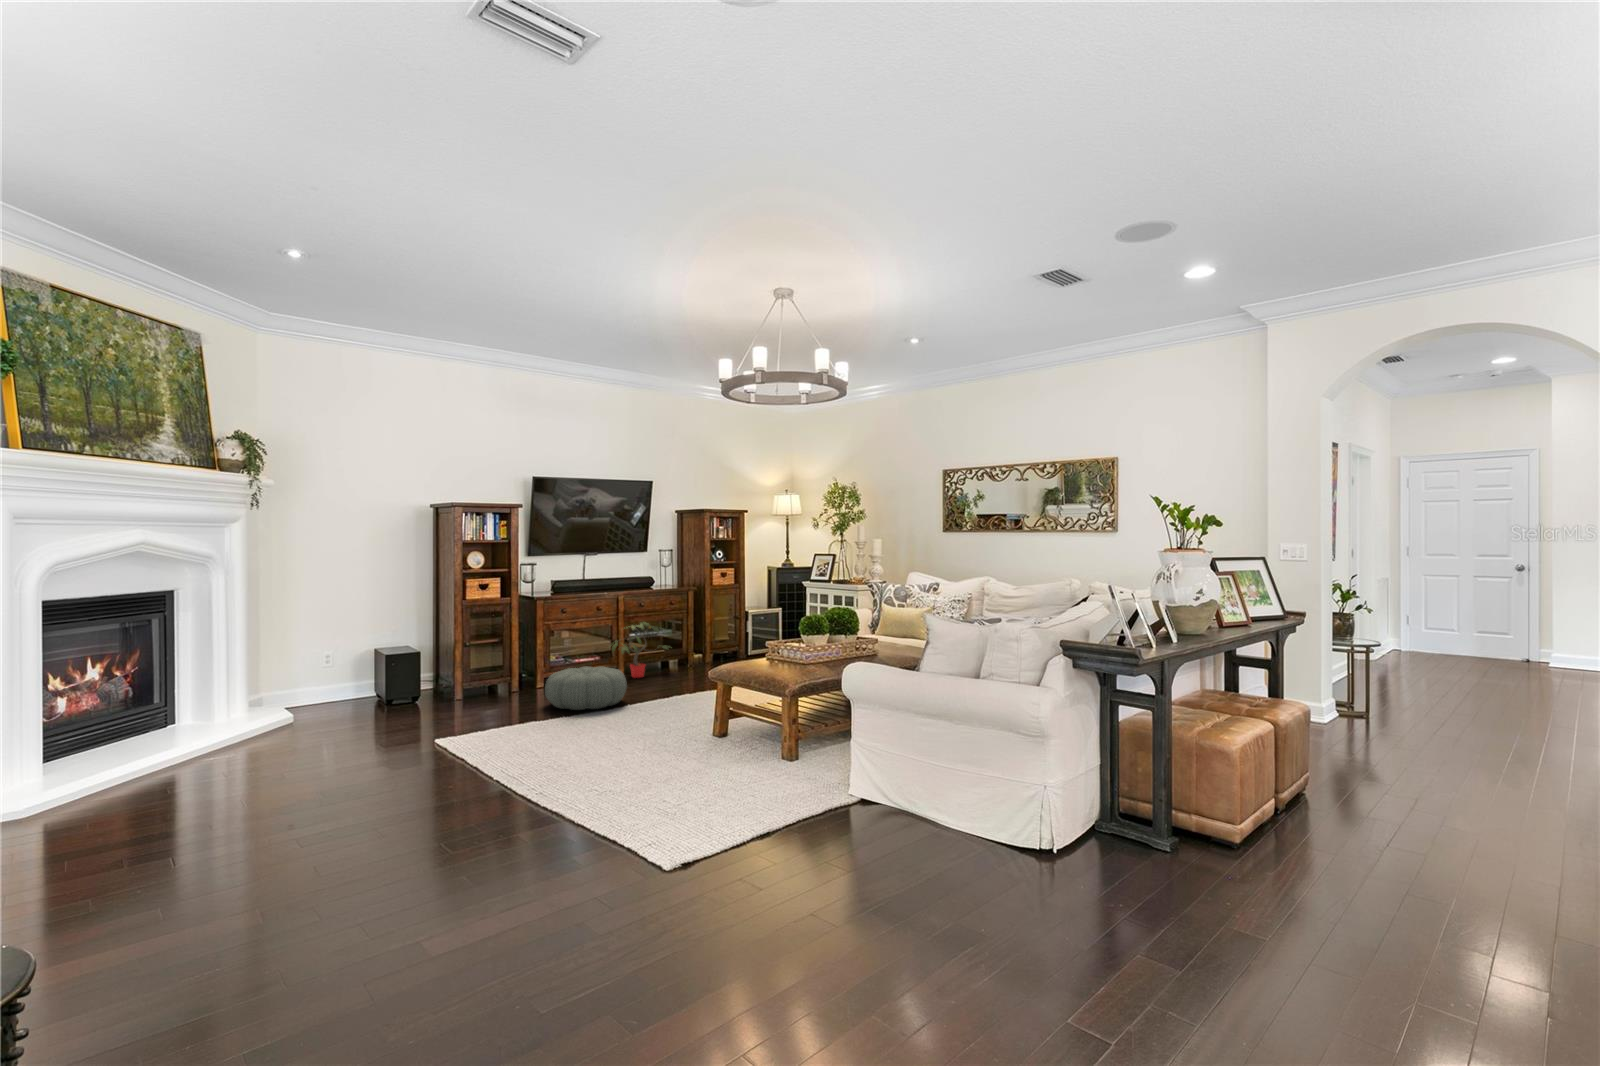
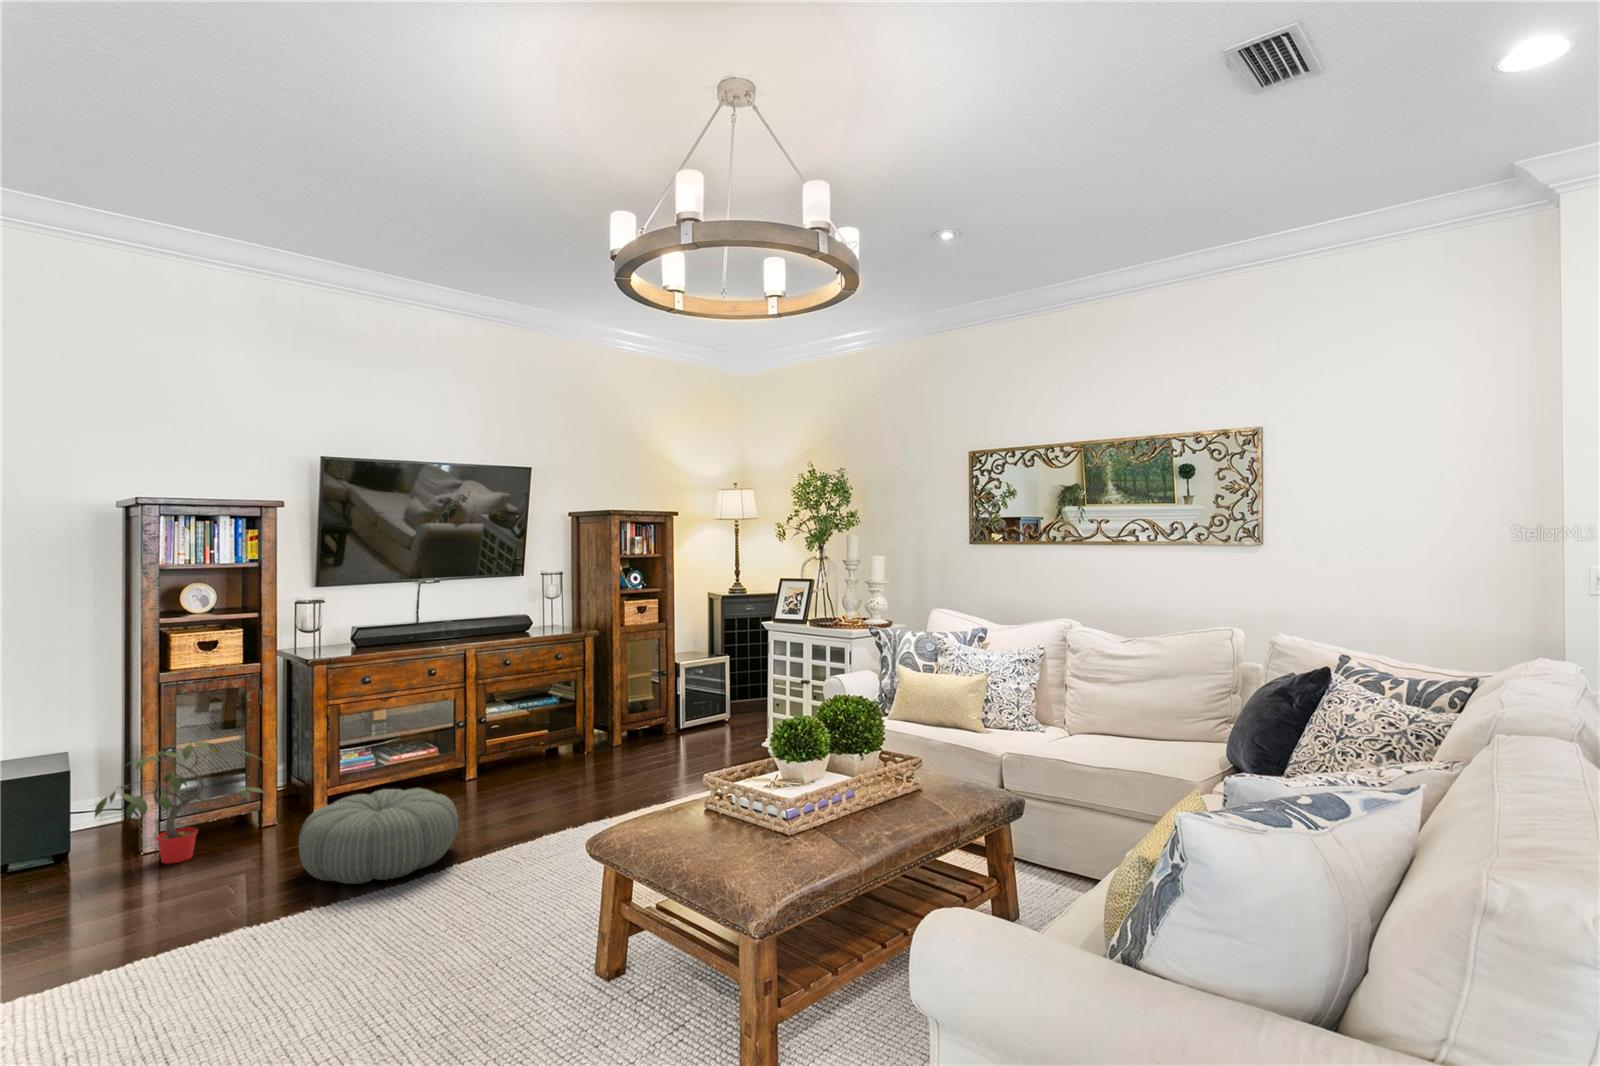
potted plant: present [612,622,672,678] -> present [94,741,264,864]

